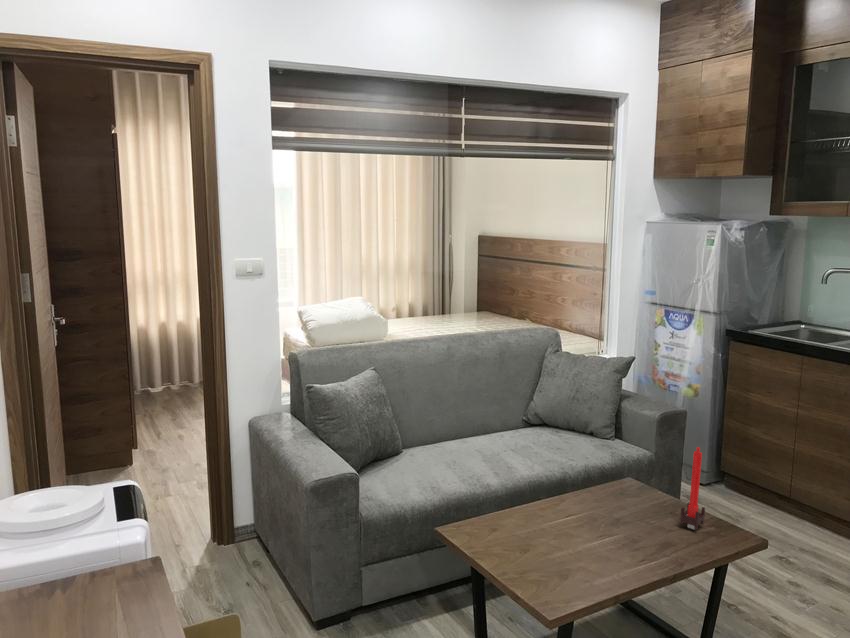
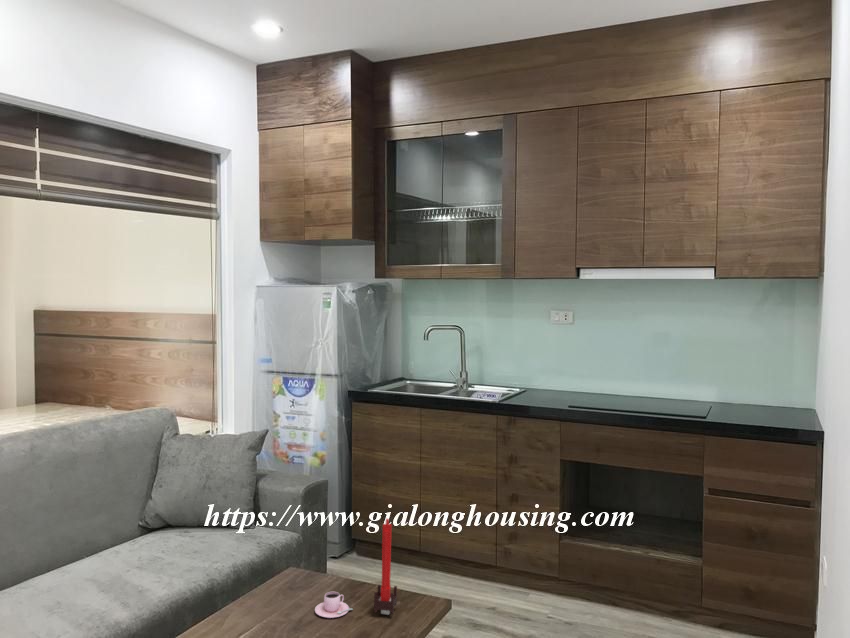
teacup: none [631,481,664,519] -> present [315,592,352,618]

